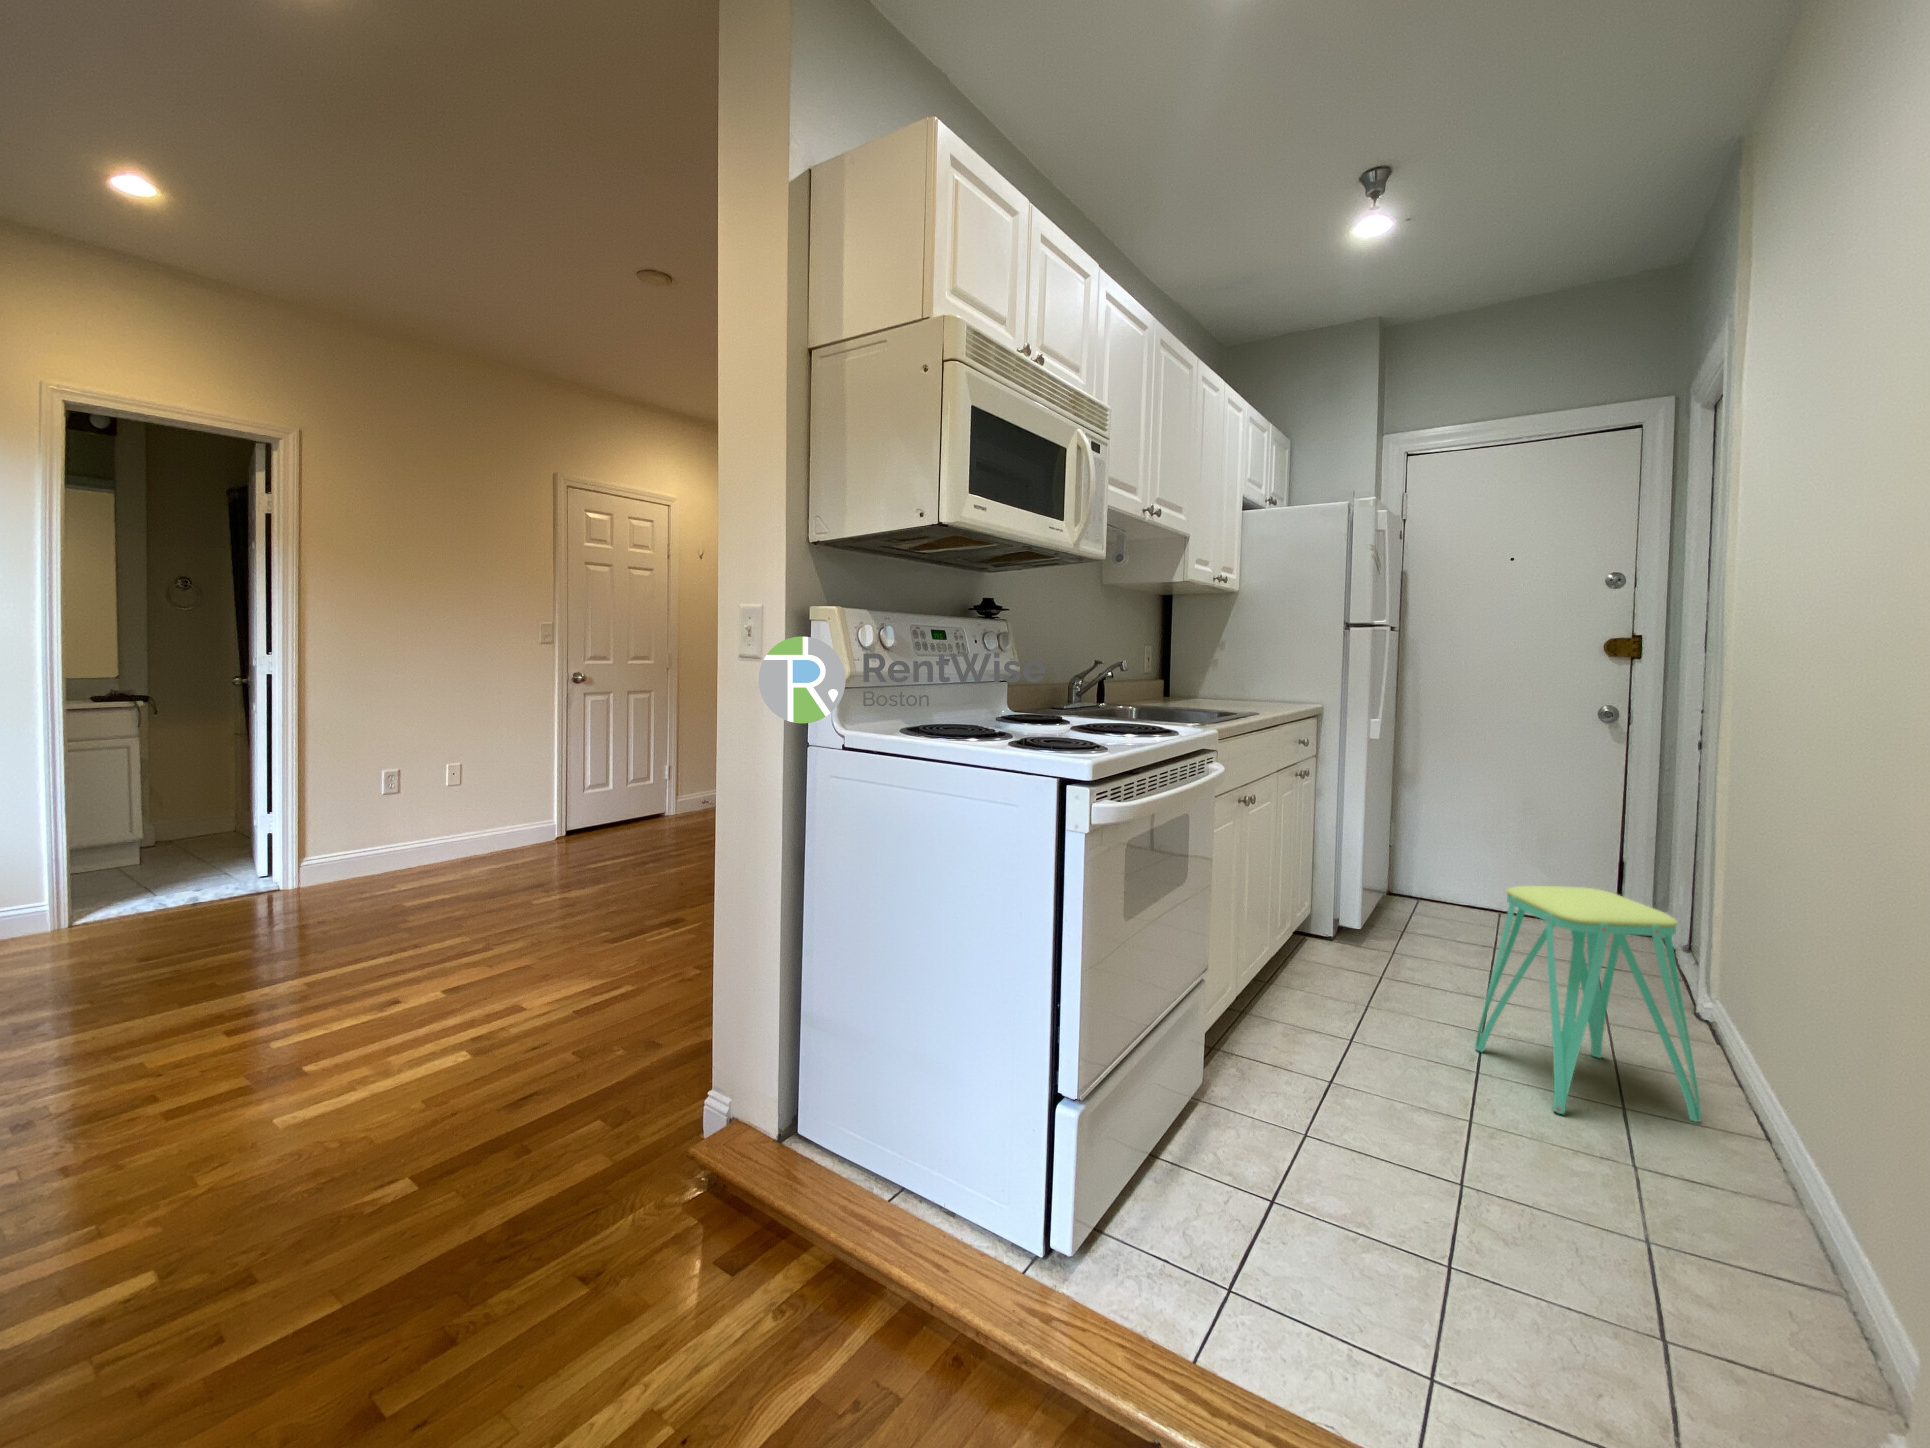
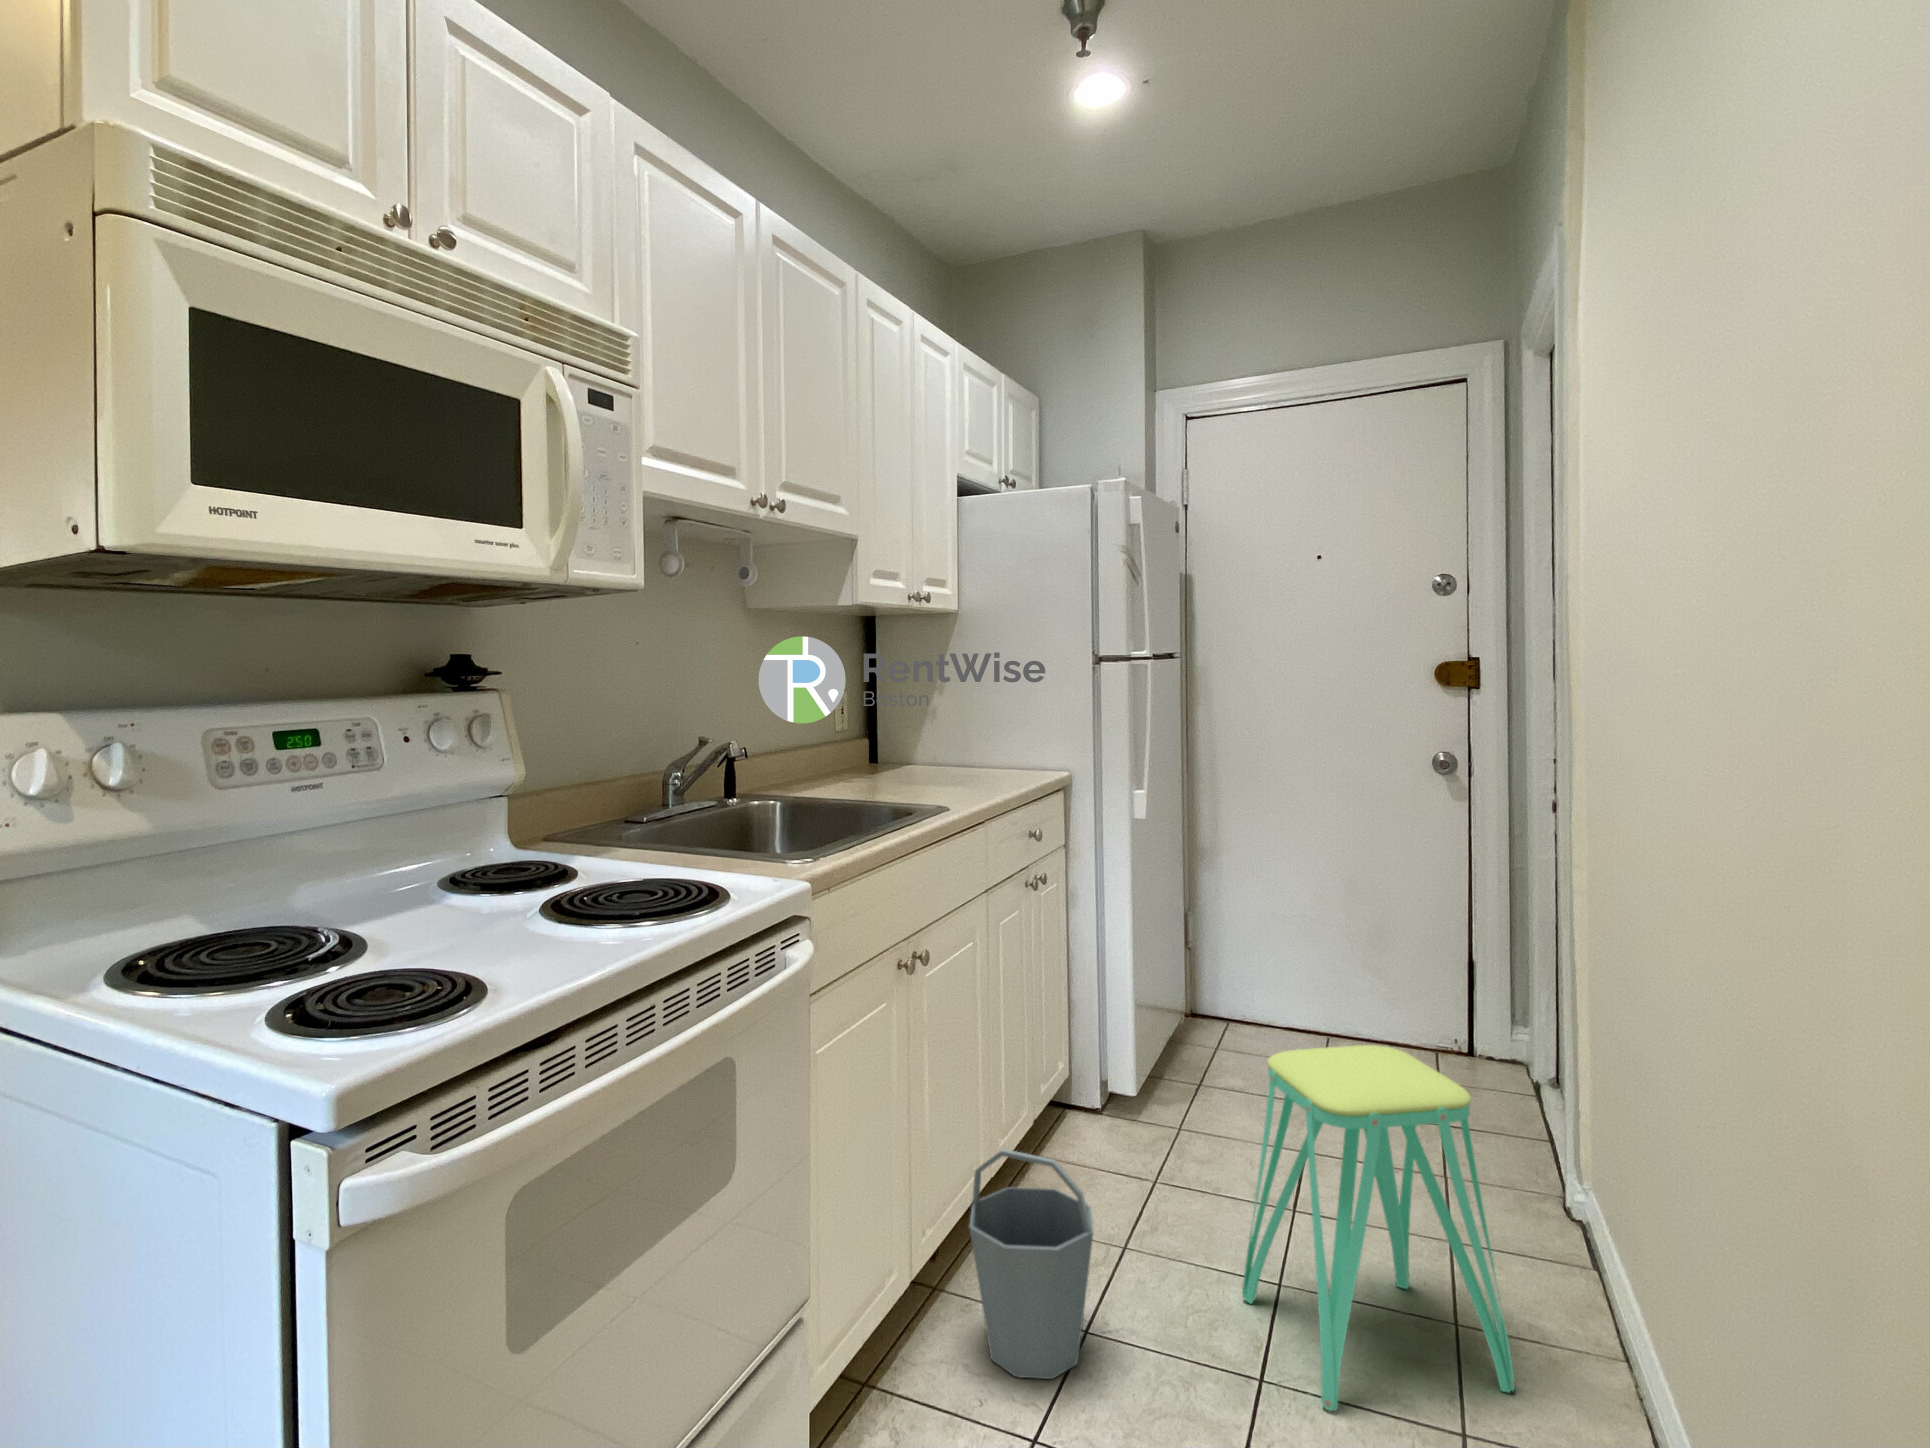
bucket: none [1291,929,1384,1074] -> present [969,1149,1093,1379]

